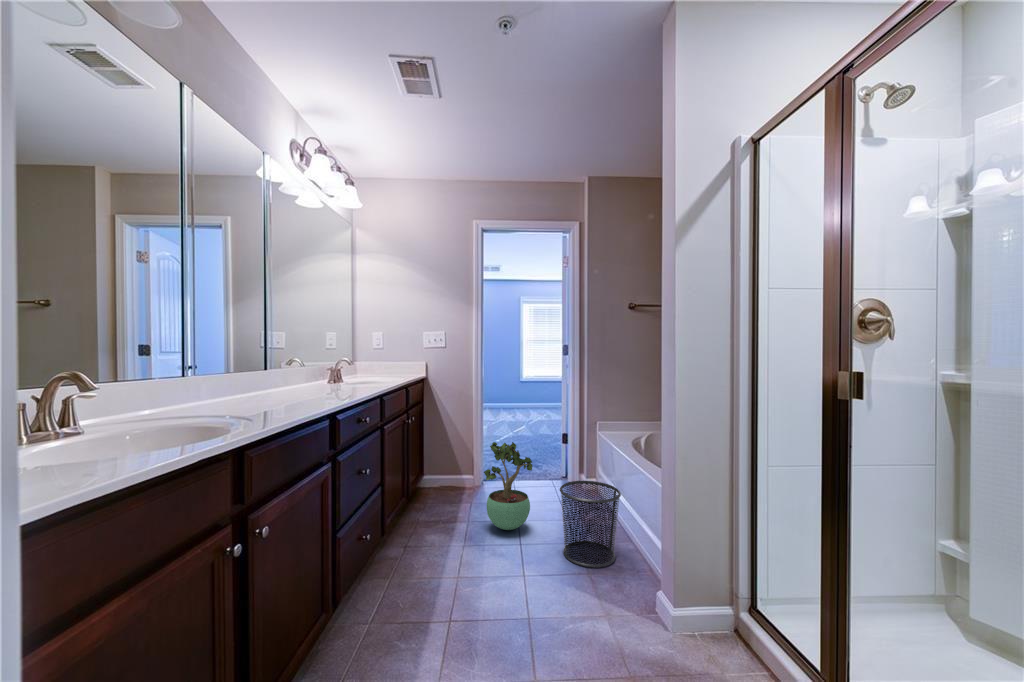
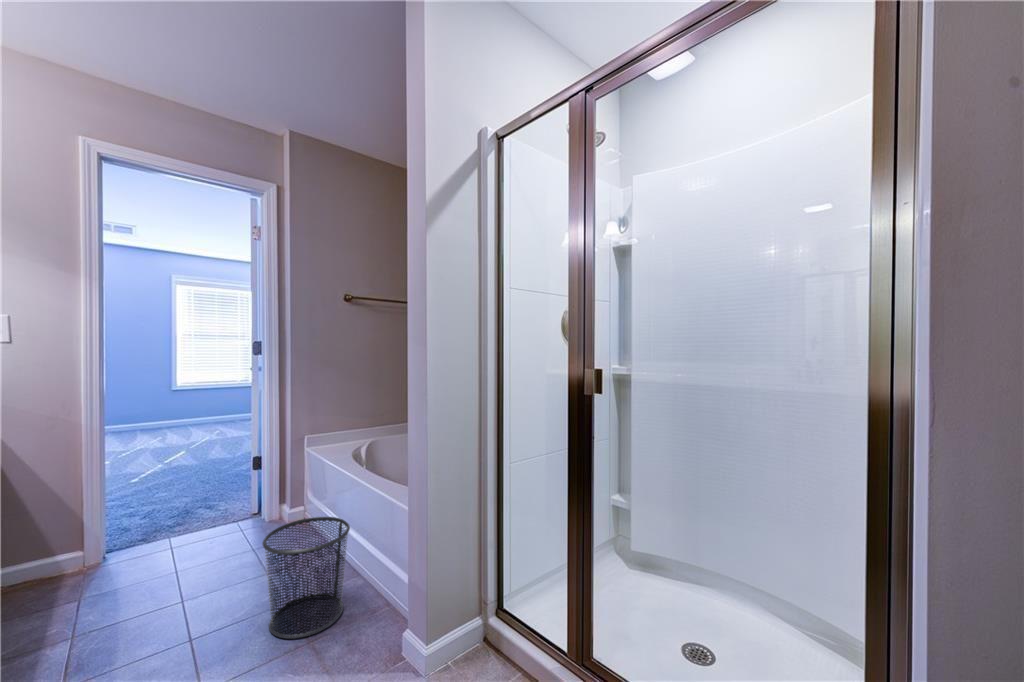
potted plant: present [484,442,533,530] -> none [113,493,215,633]

